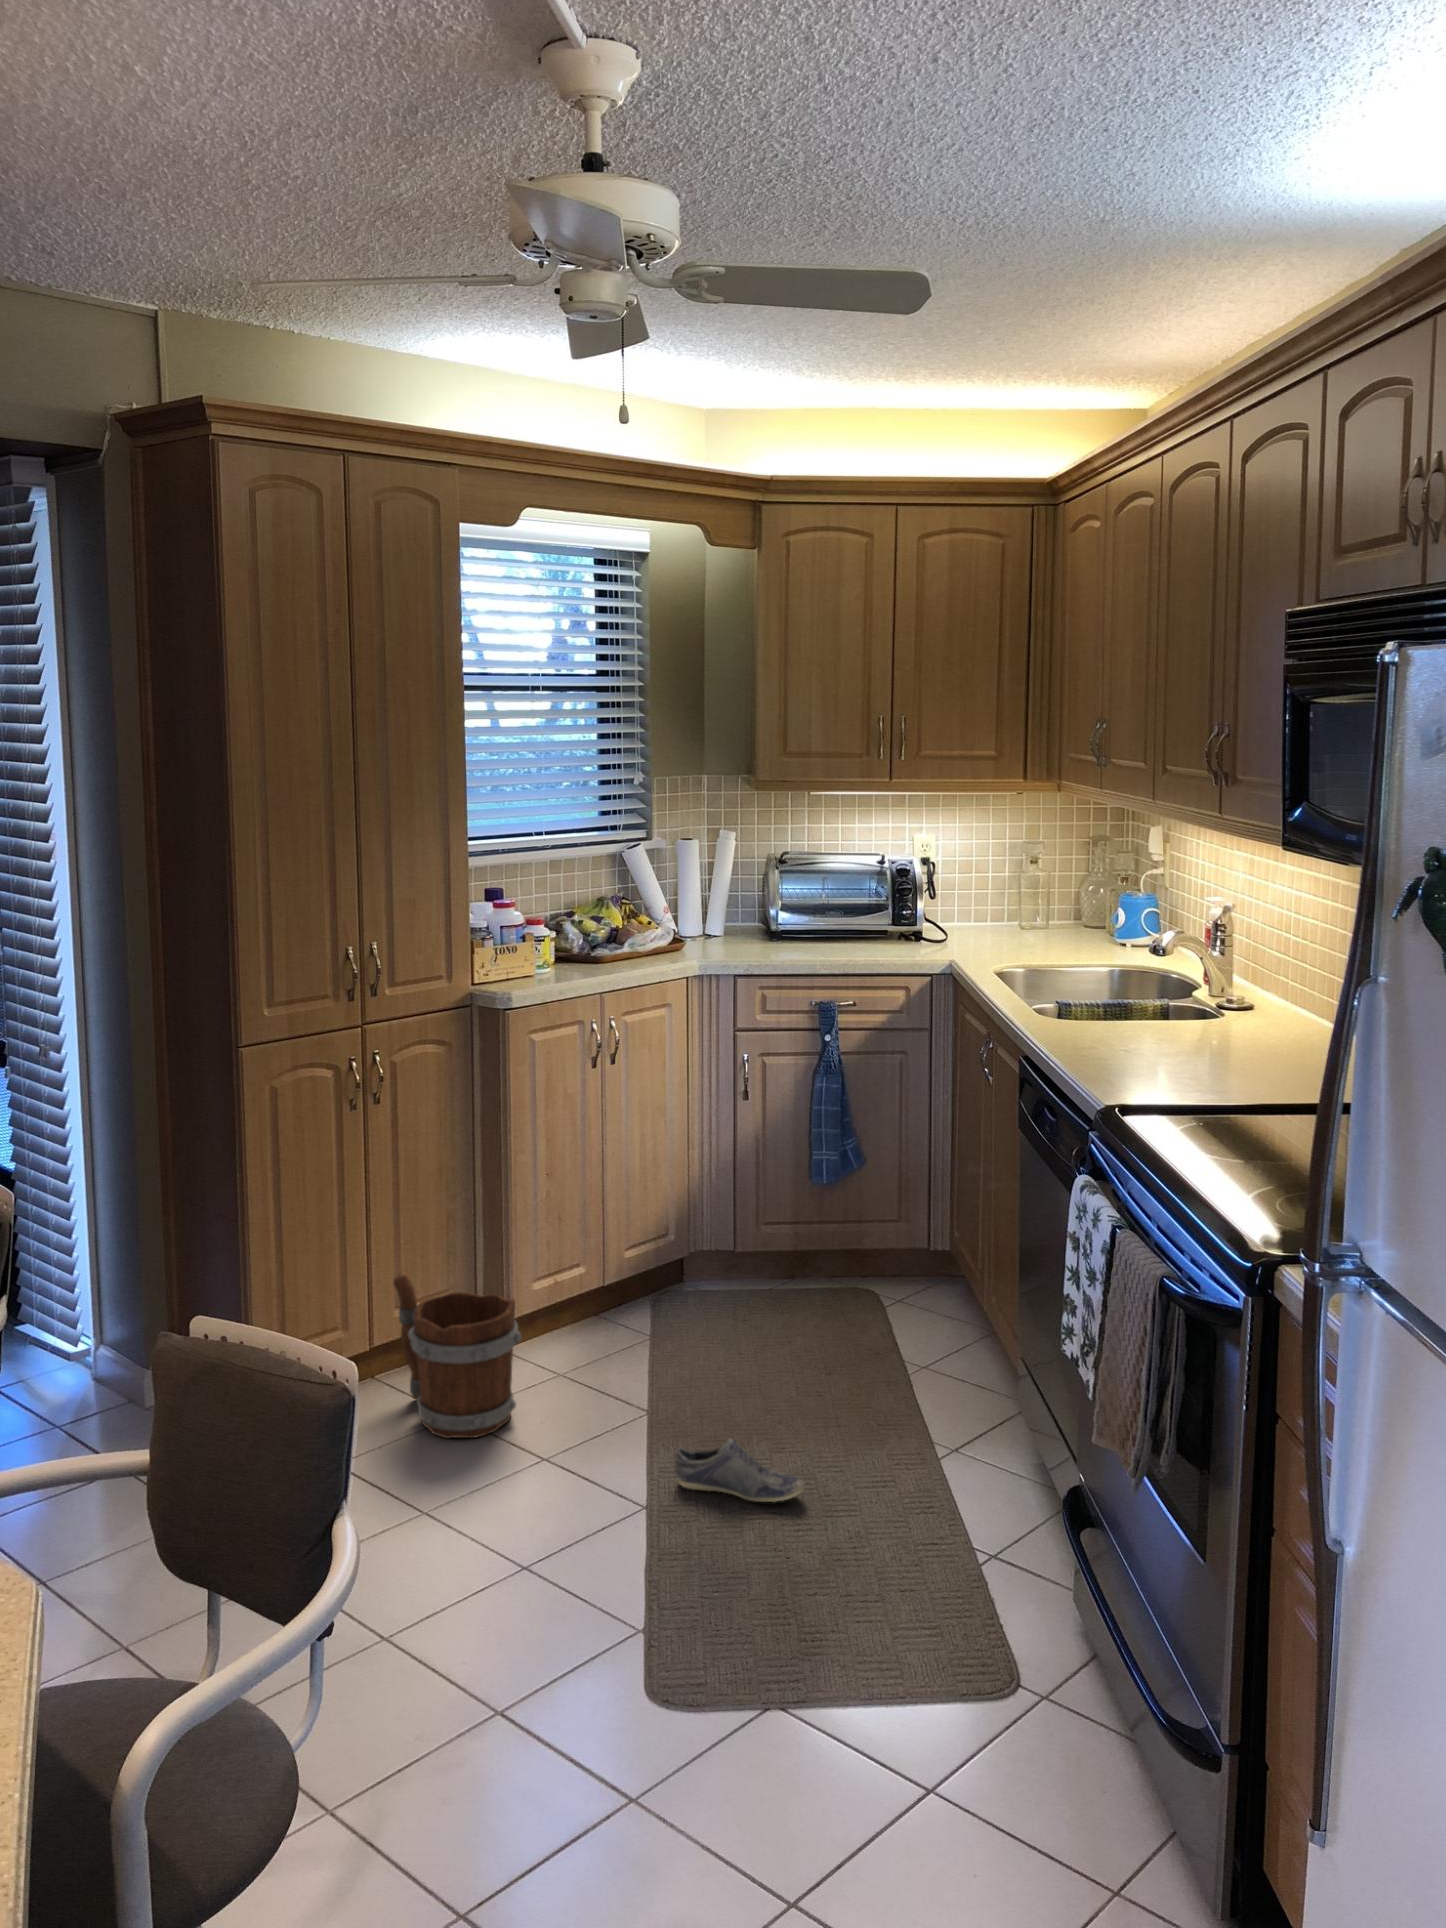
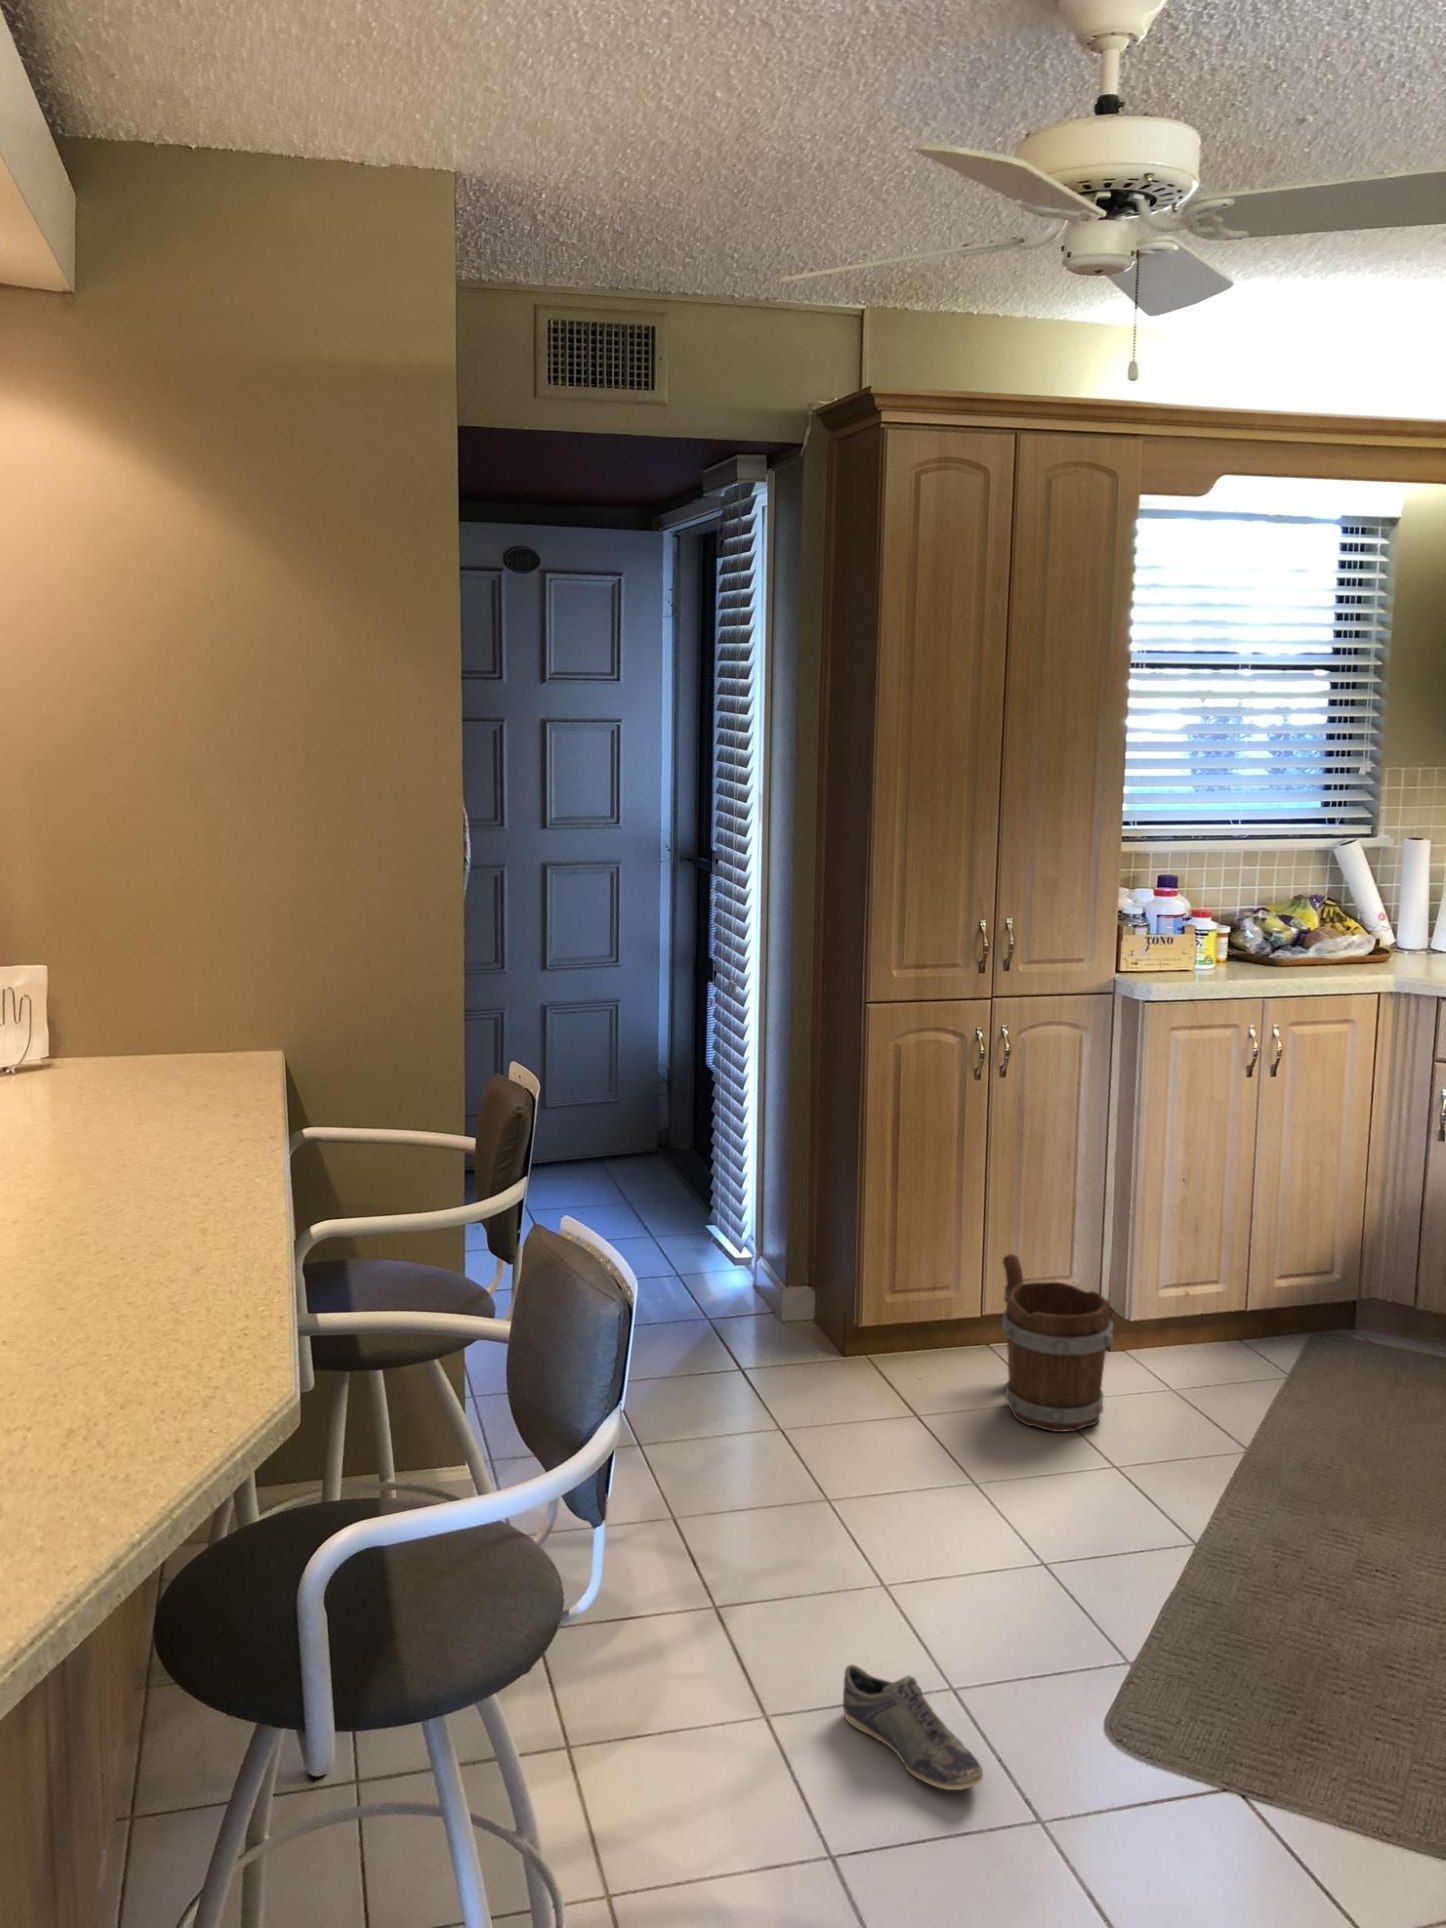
shoe: present [675,1439,804,1502] -> present [843,1665,983,1790]

